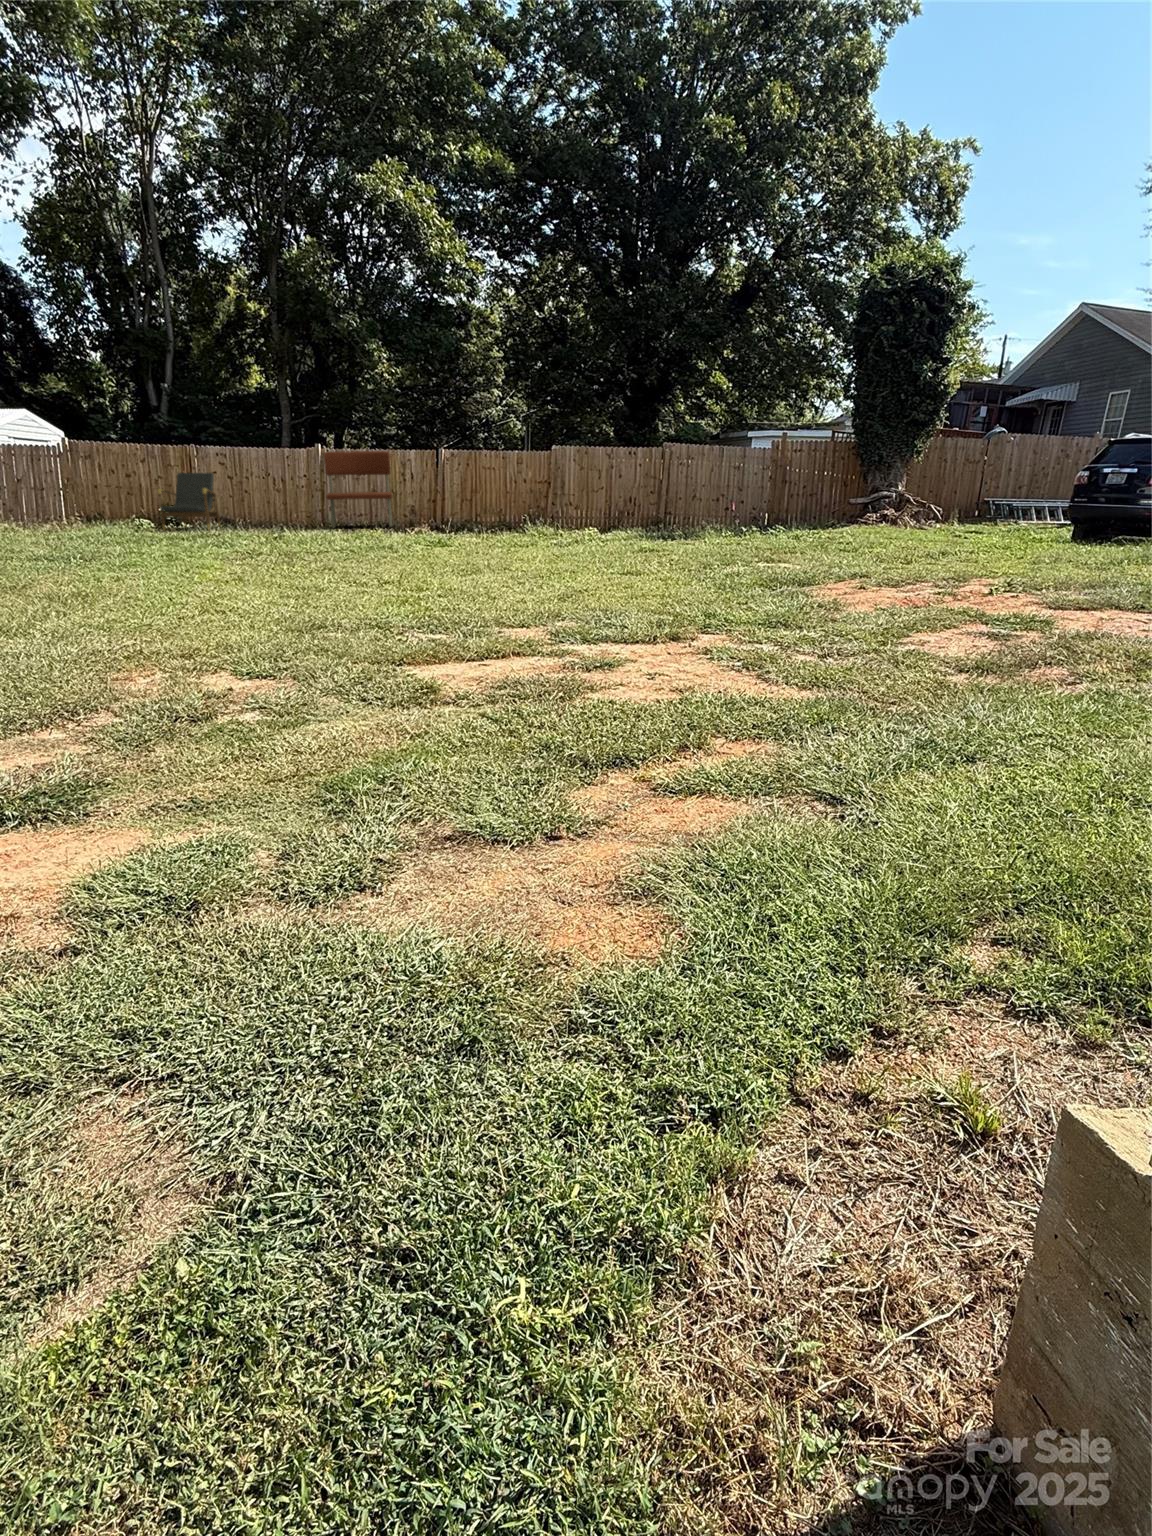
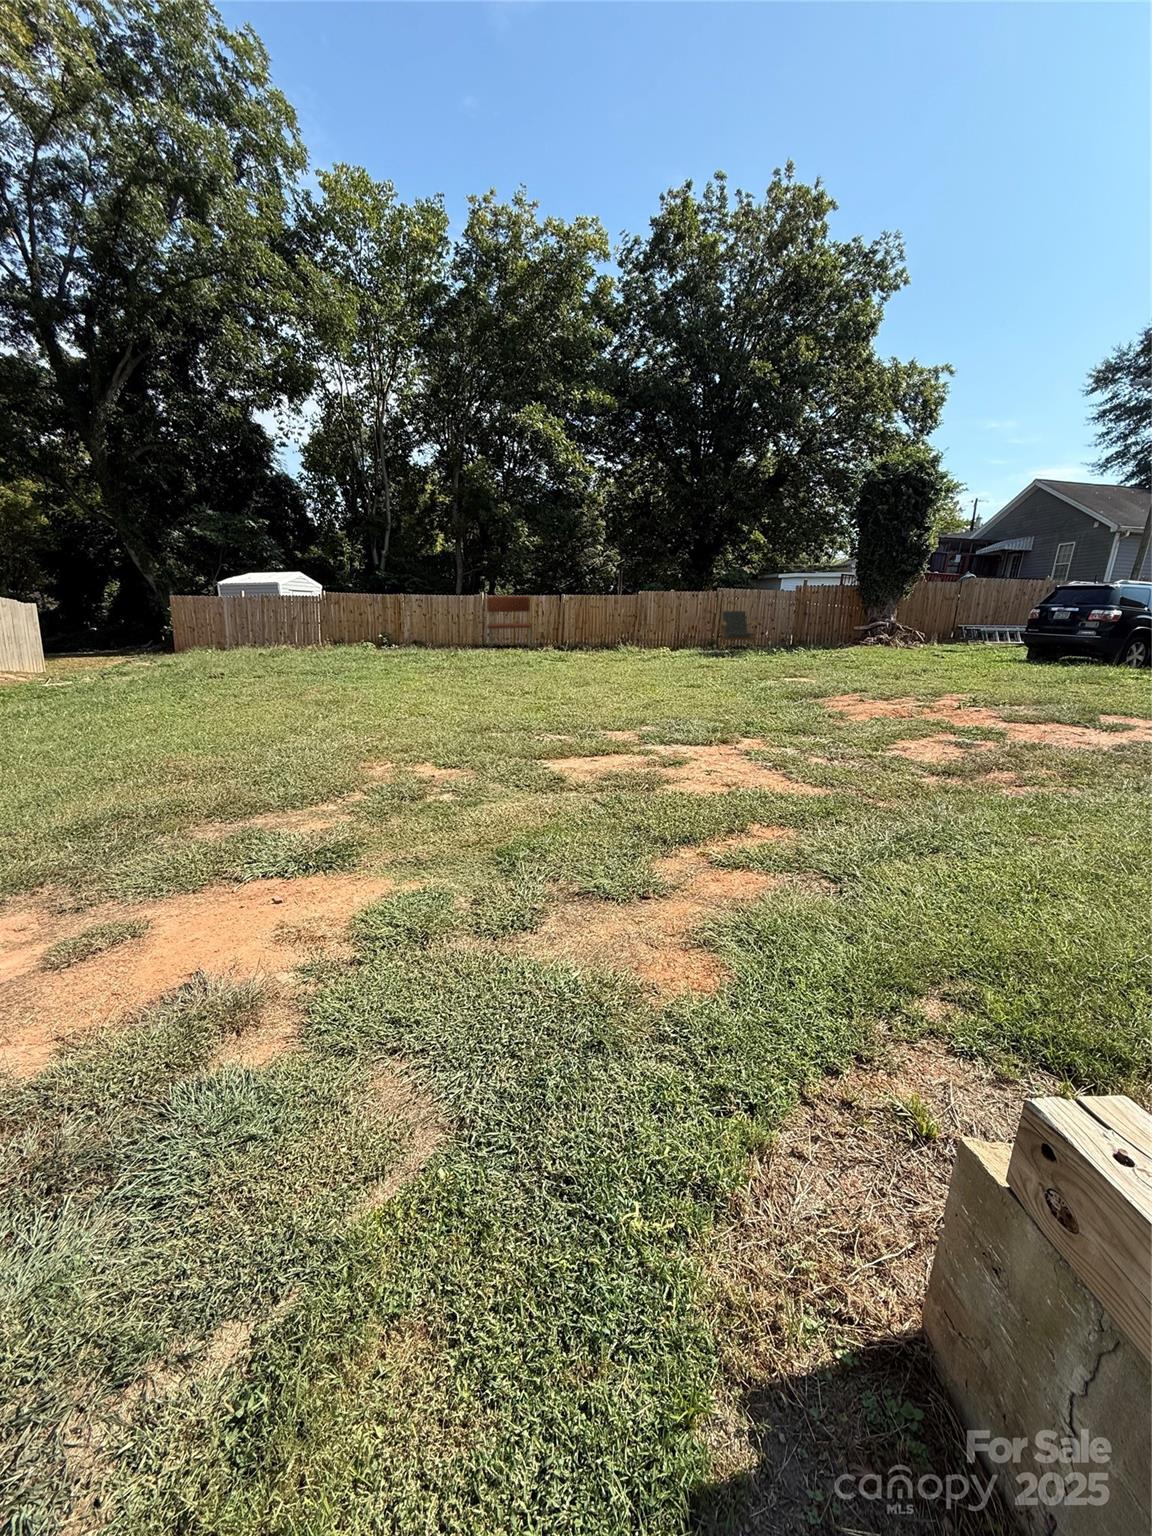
lounge chair: present [158,473,220,530] -> present [720,611,755,648]

